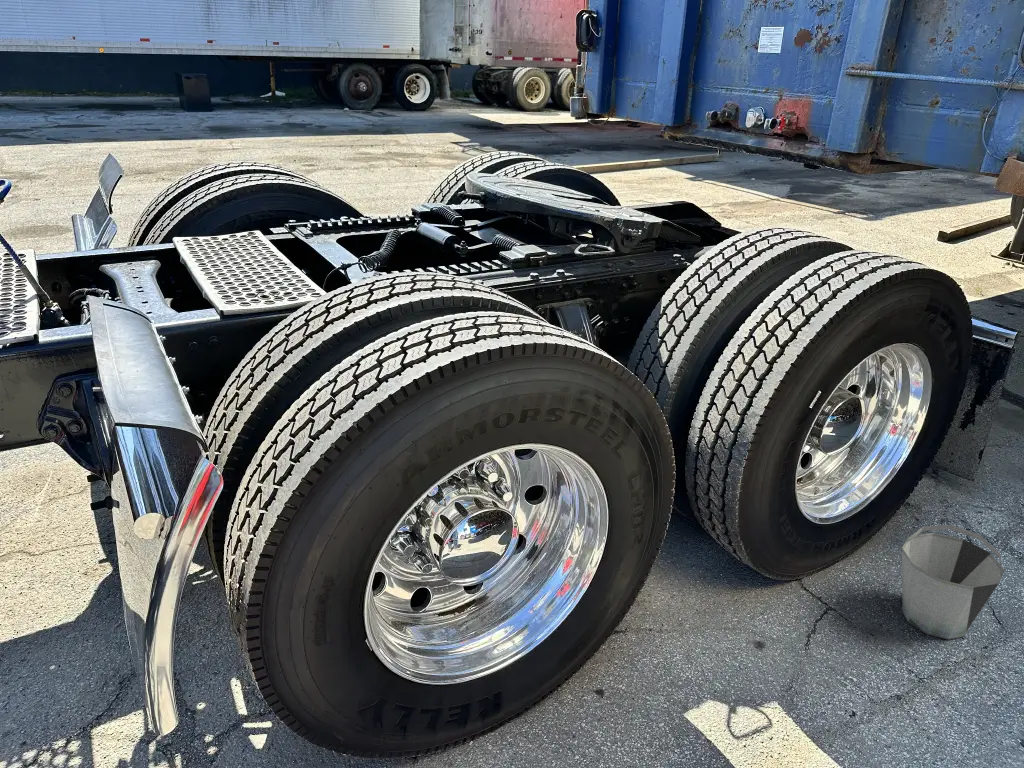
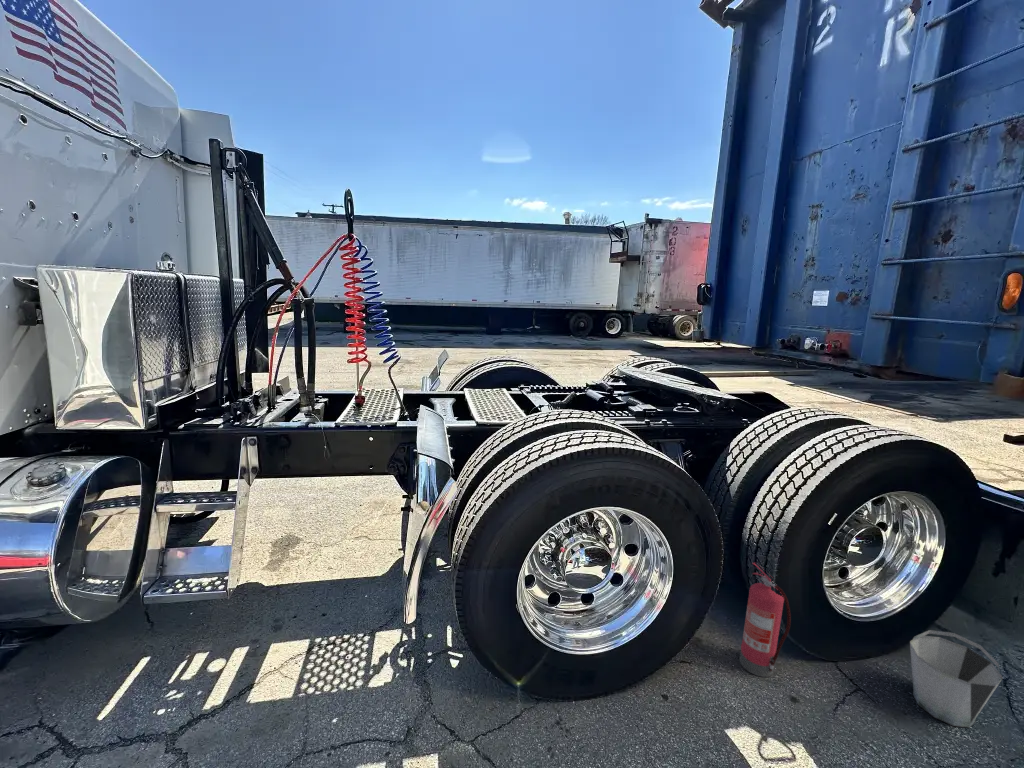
fire extinguisher: none [692,481,765,636] -> present [739,563,791,677]

